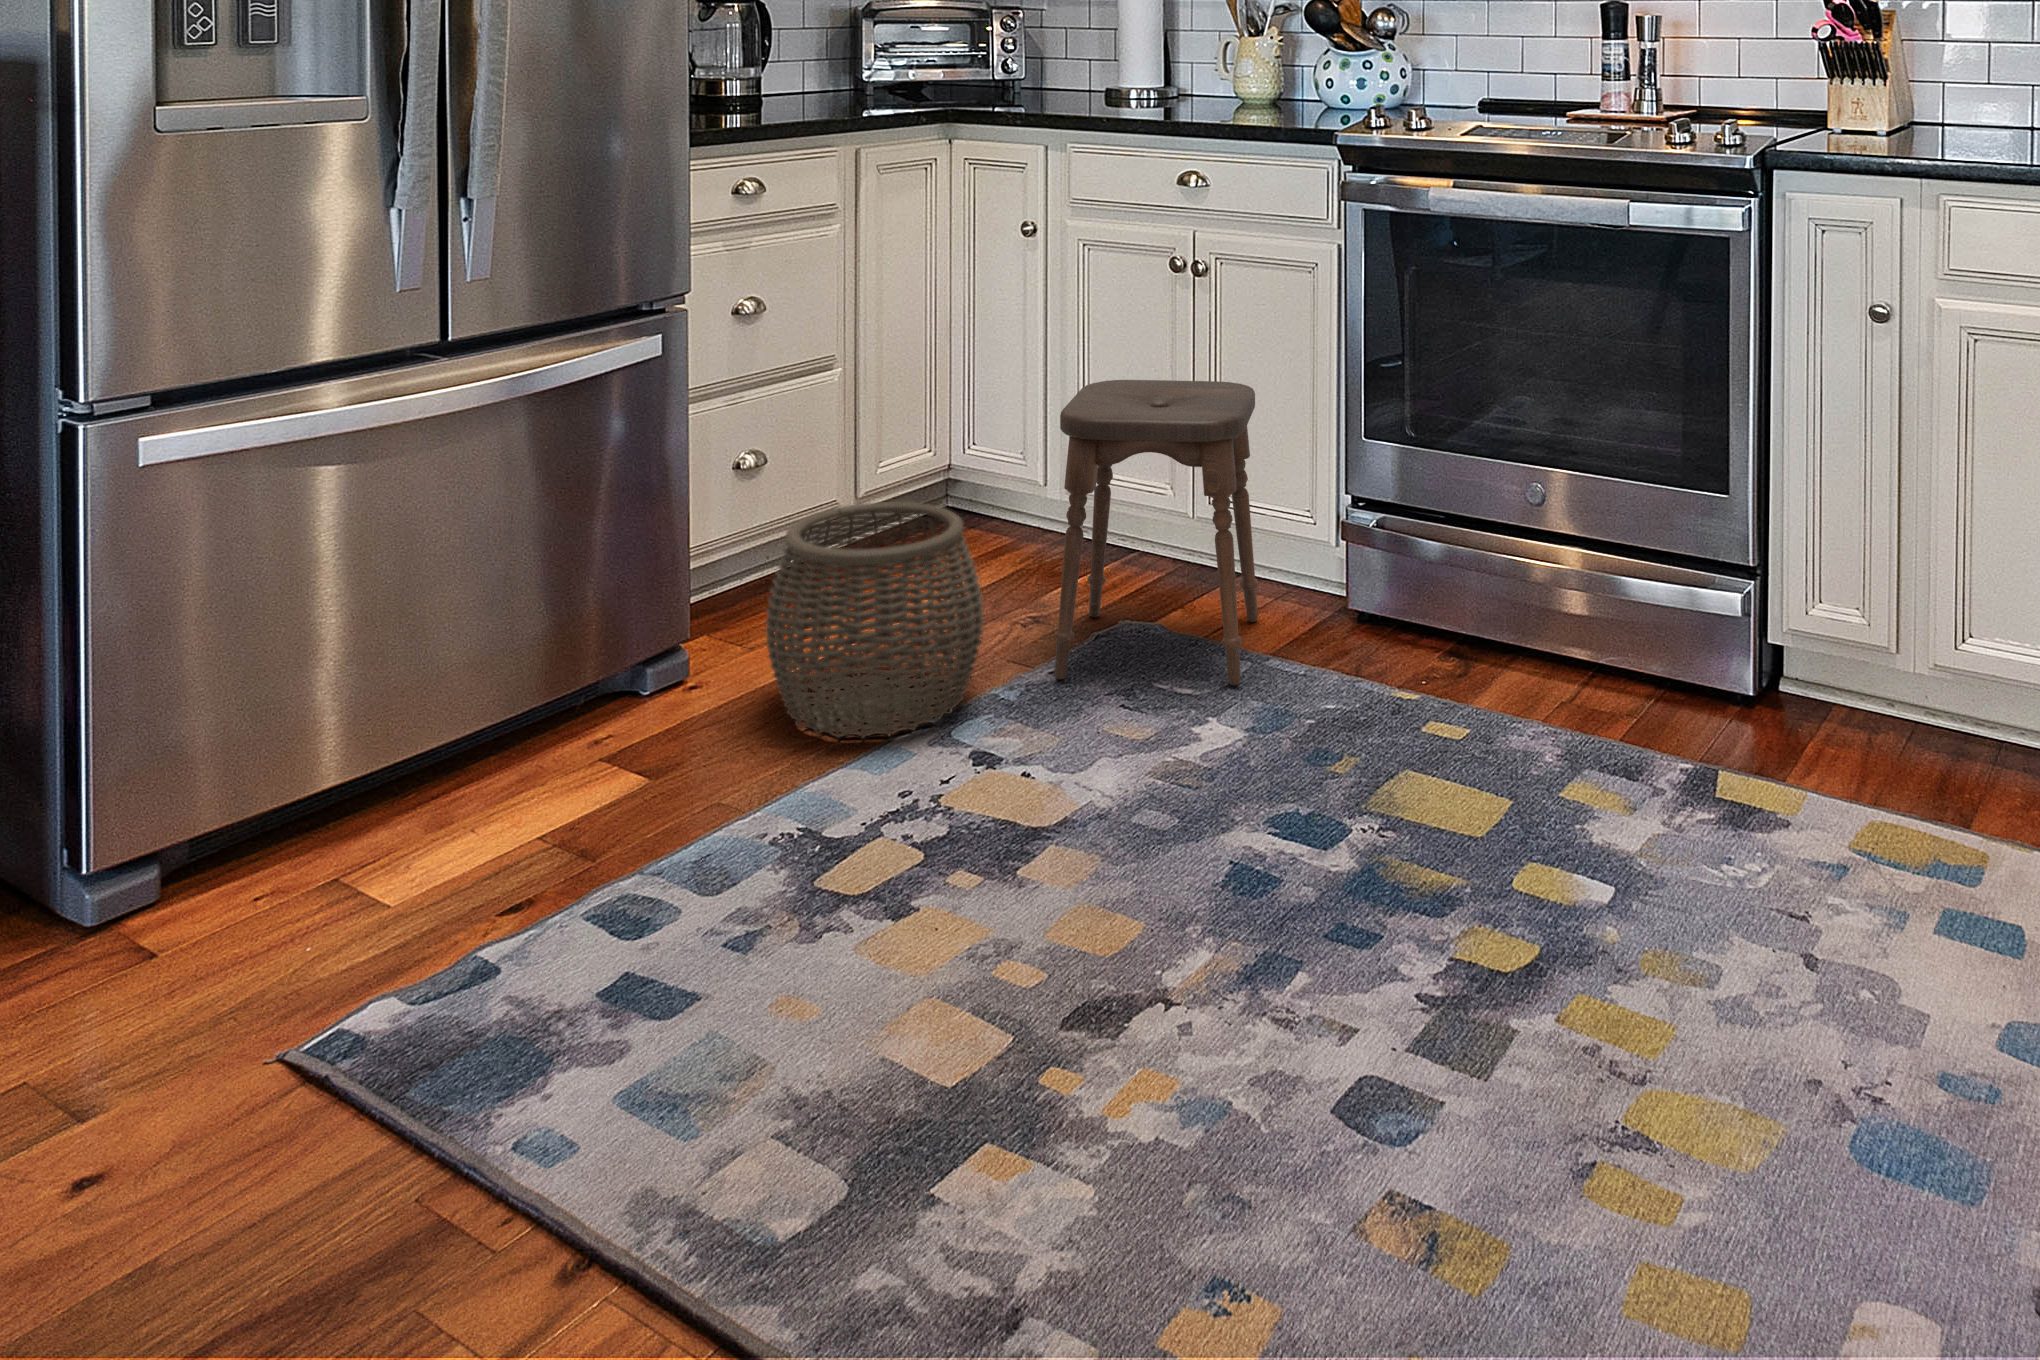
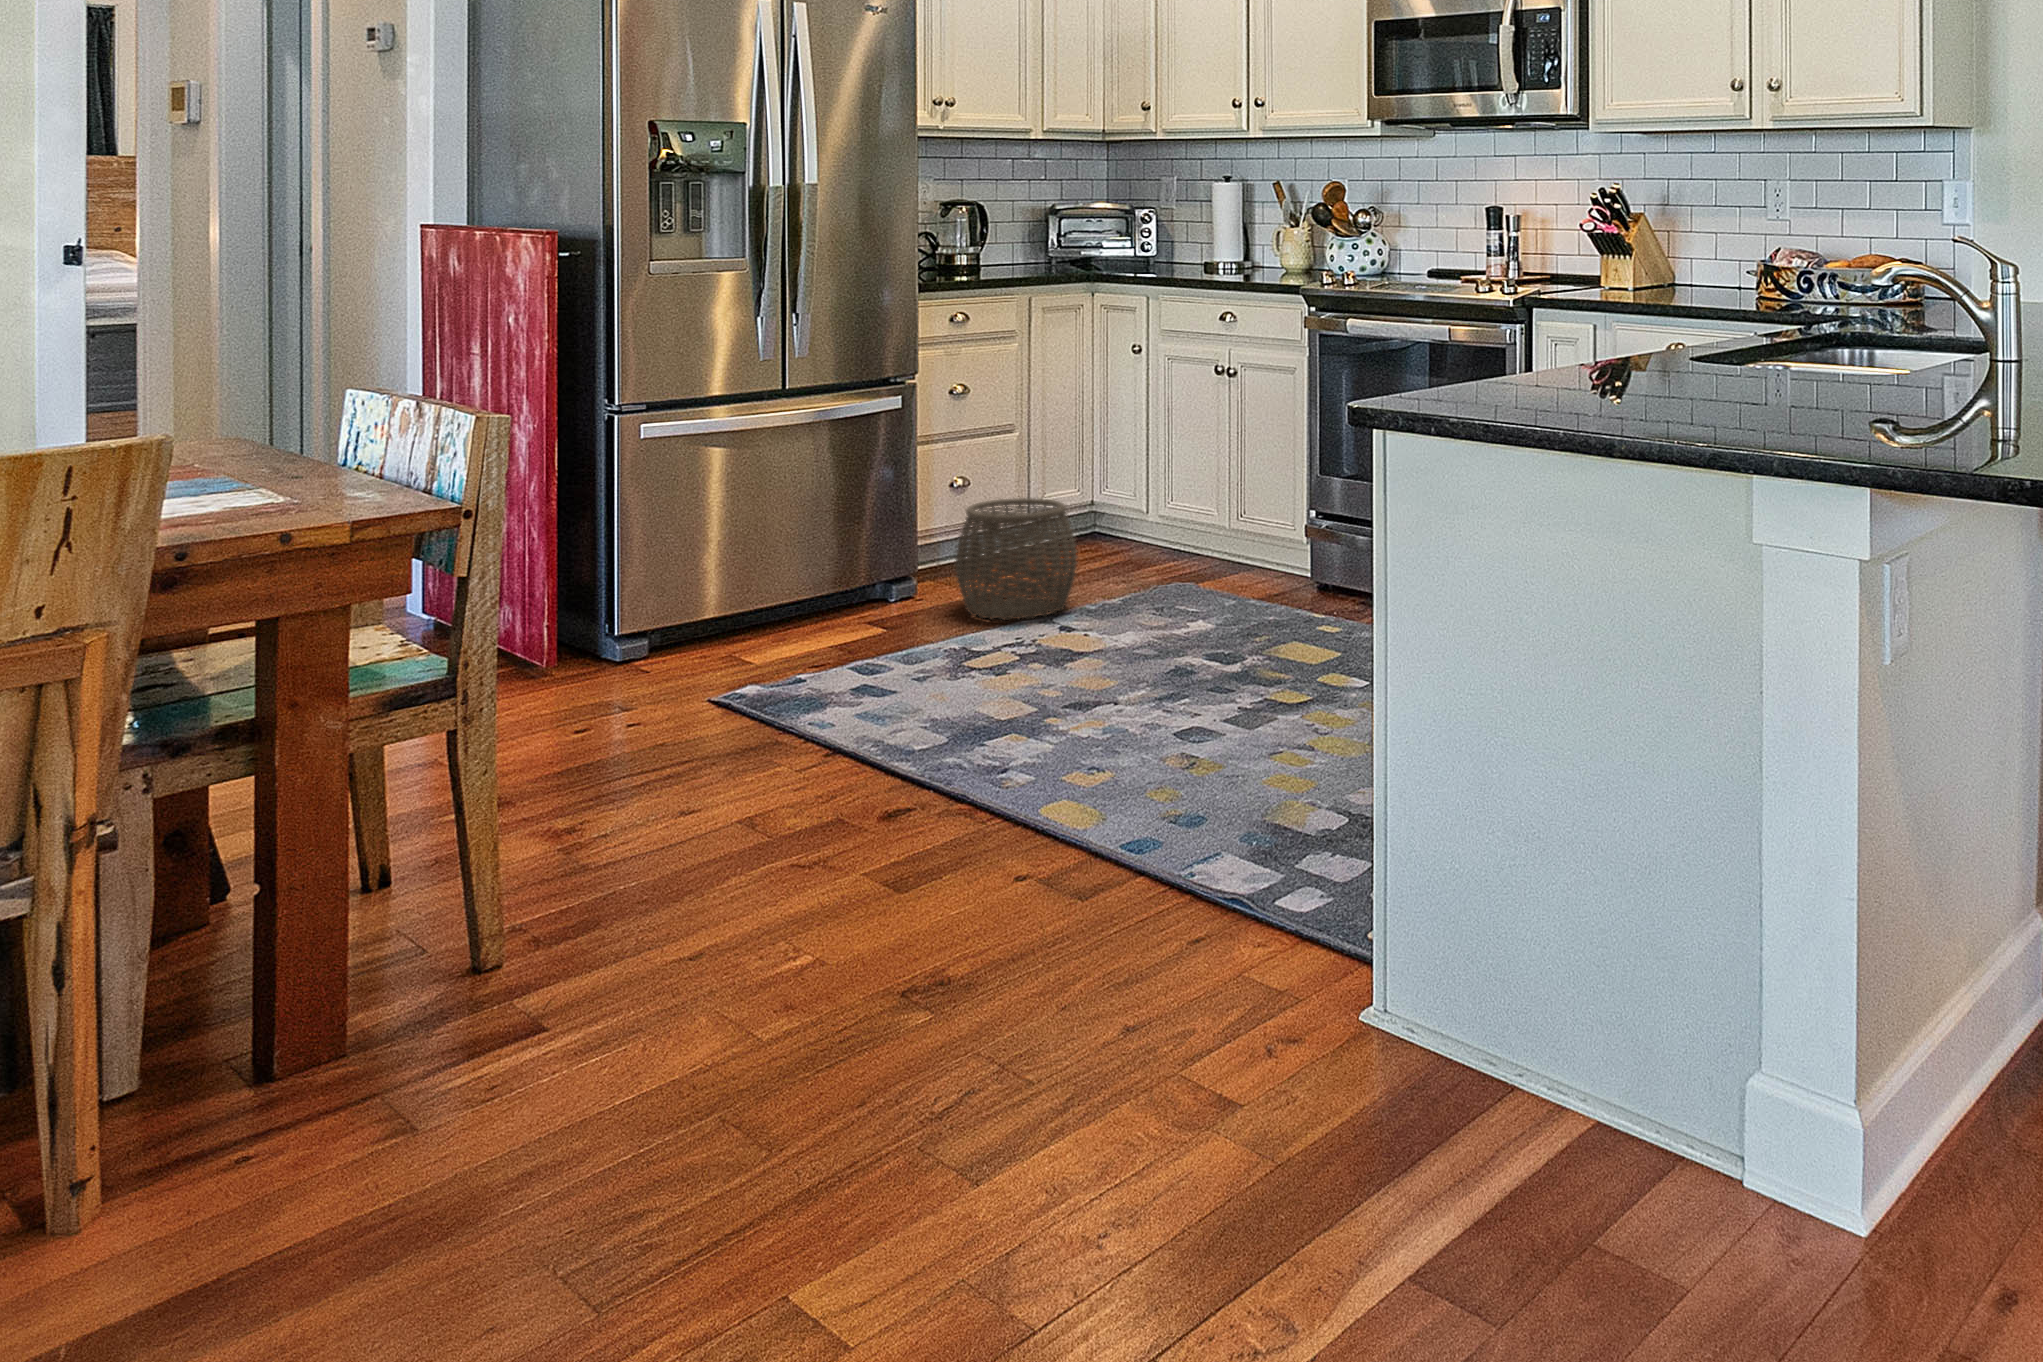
stool: present [1054,380,1258,685] -> none [1121,437,1256,609]

